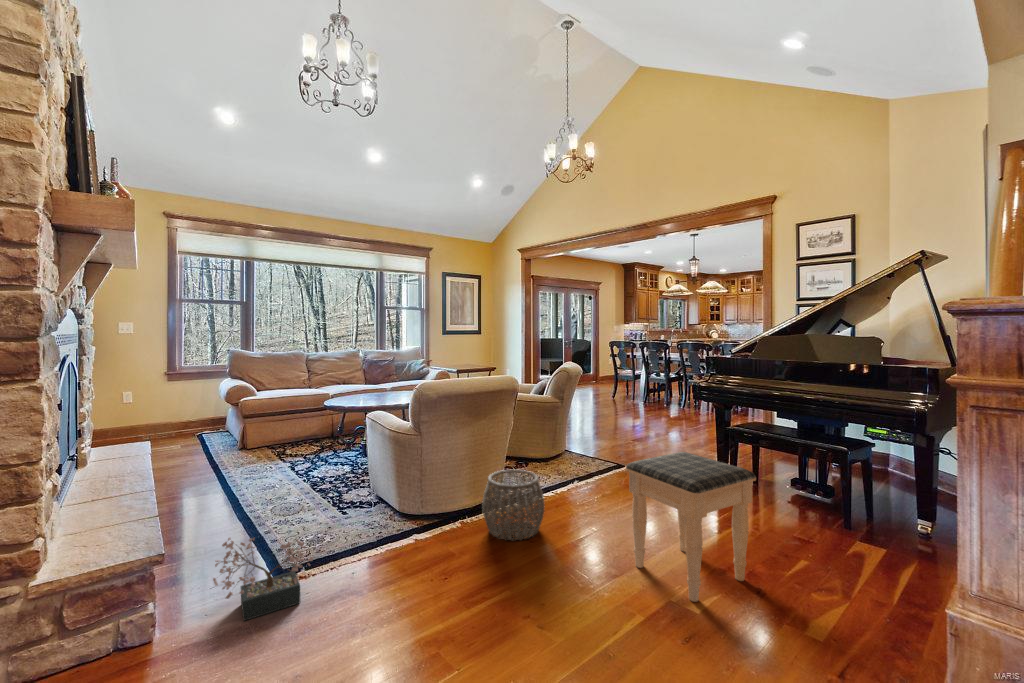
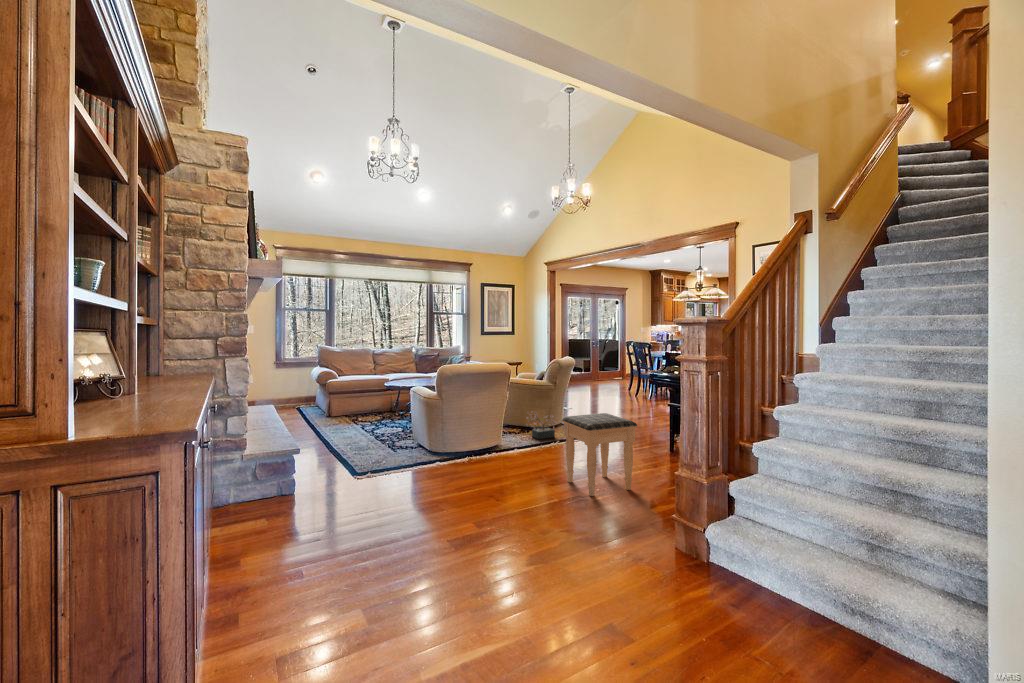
woven basket: present [482,470,545,540] -> none [480,426,521,468]
decorative plant: present [213,538,313,621] -> present [527,411,557,439]

